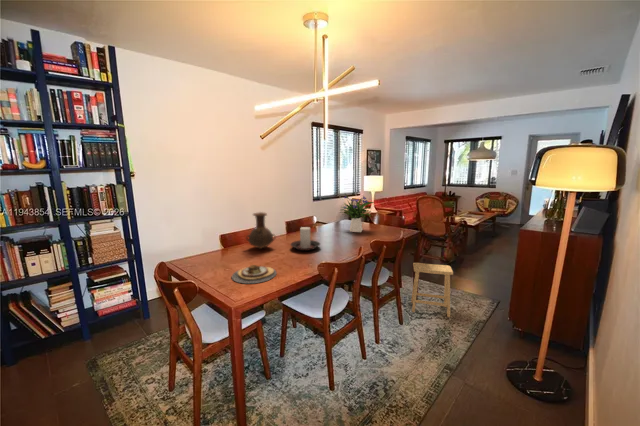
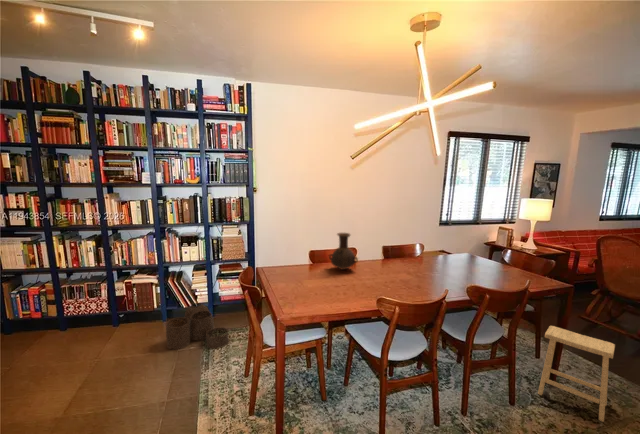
flower arrangement: present [342,194,374,232] -> none [443,220,495,271]
candle holder: present [291,227,320,251] -> none [370,253,404,281]
plate: present [232,265,276,283] -> none [295,283,338,301]
woven basket: none [21,323,128,395] -> present [166,303,229,349]

